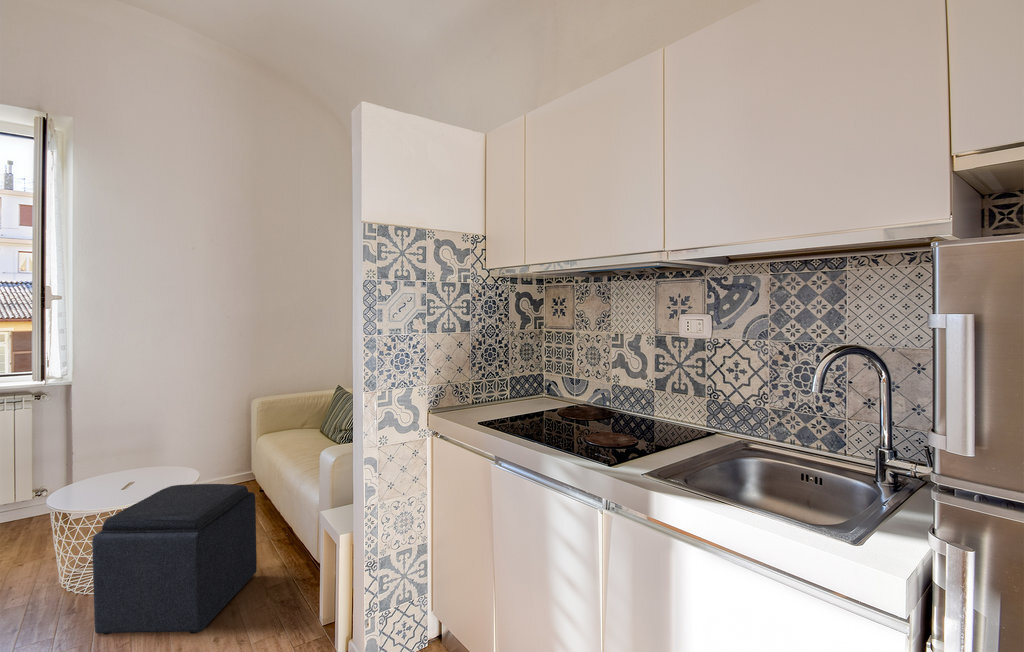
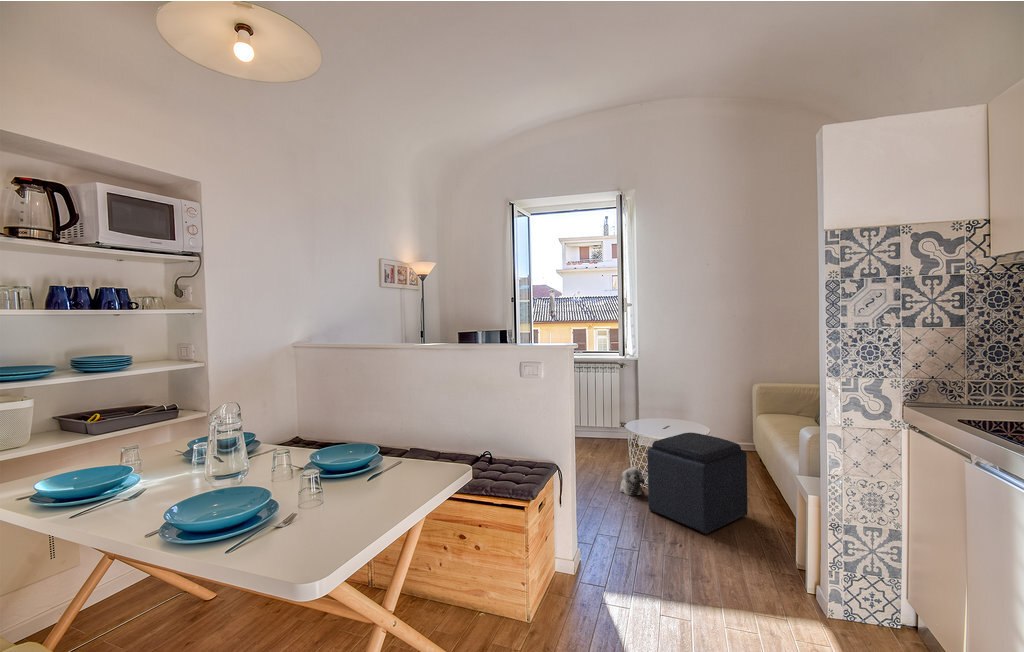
plush toy: none [30,570,87,623] -> present [620,468,645,495]

